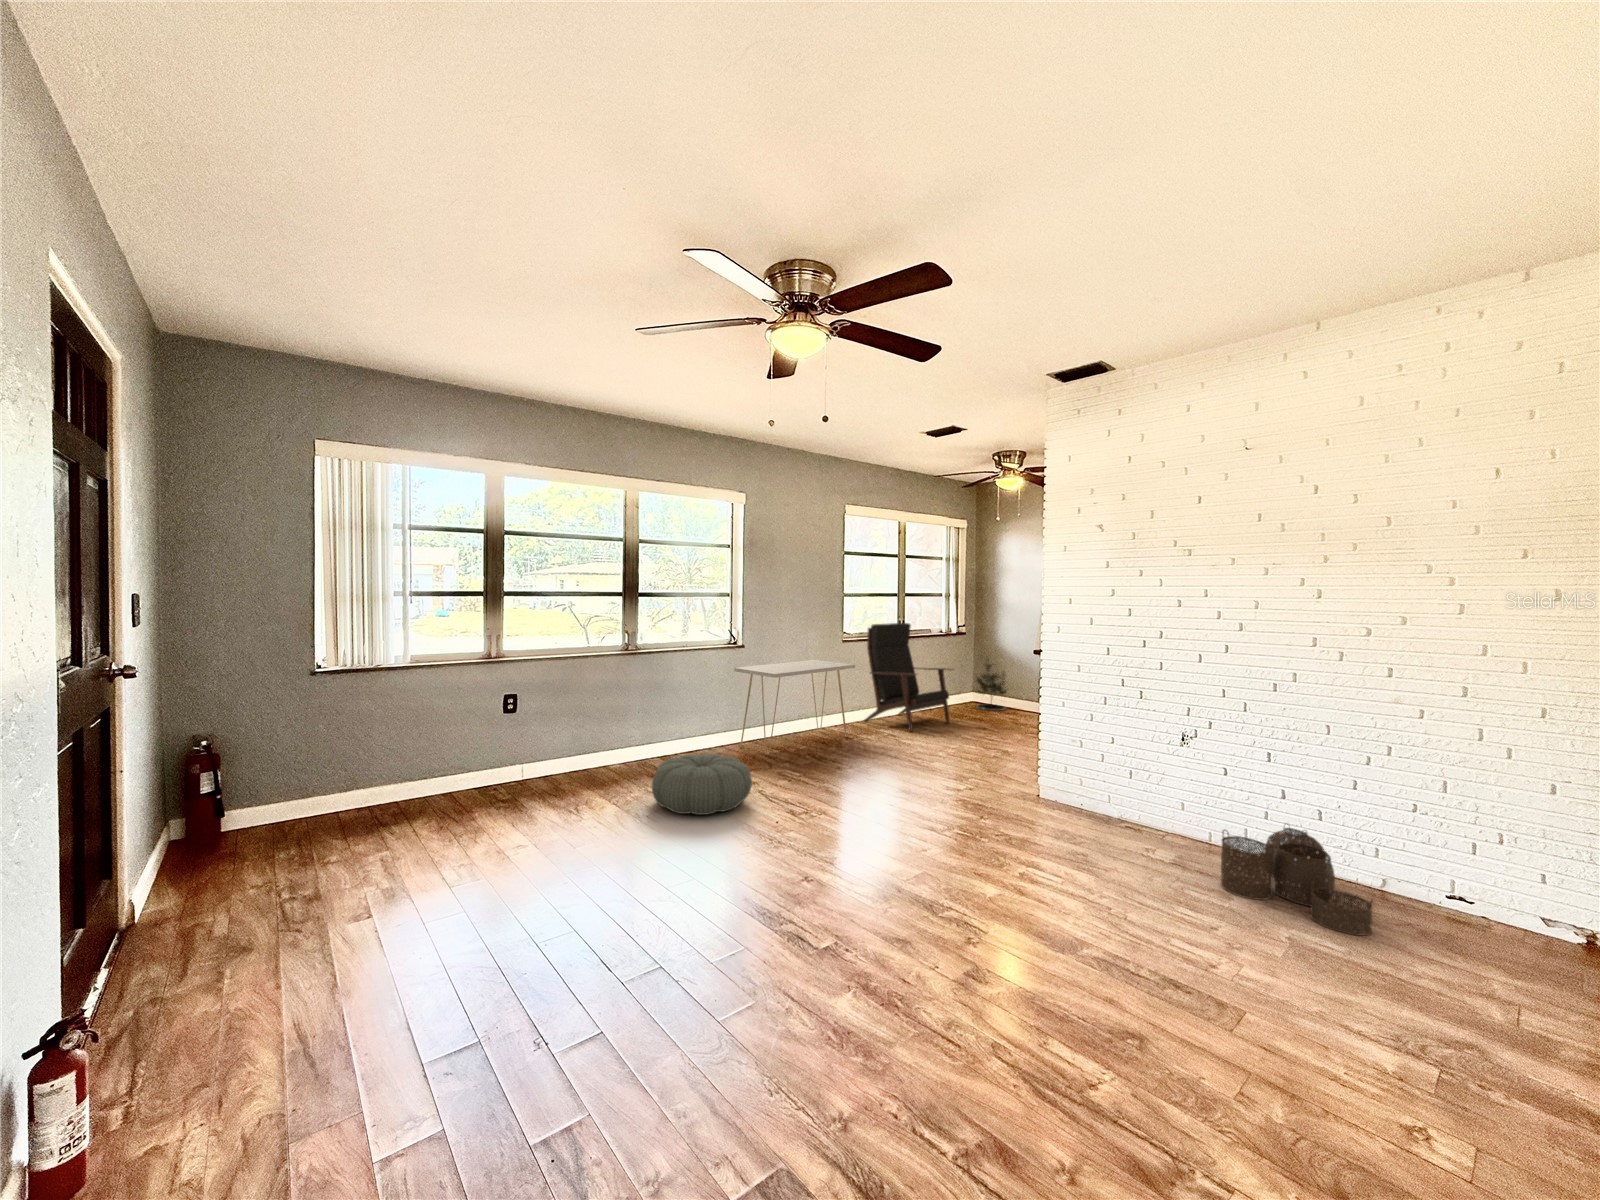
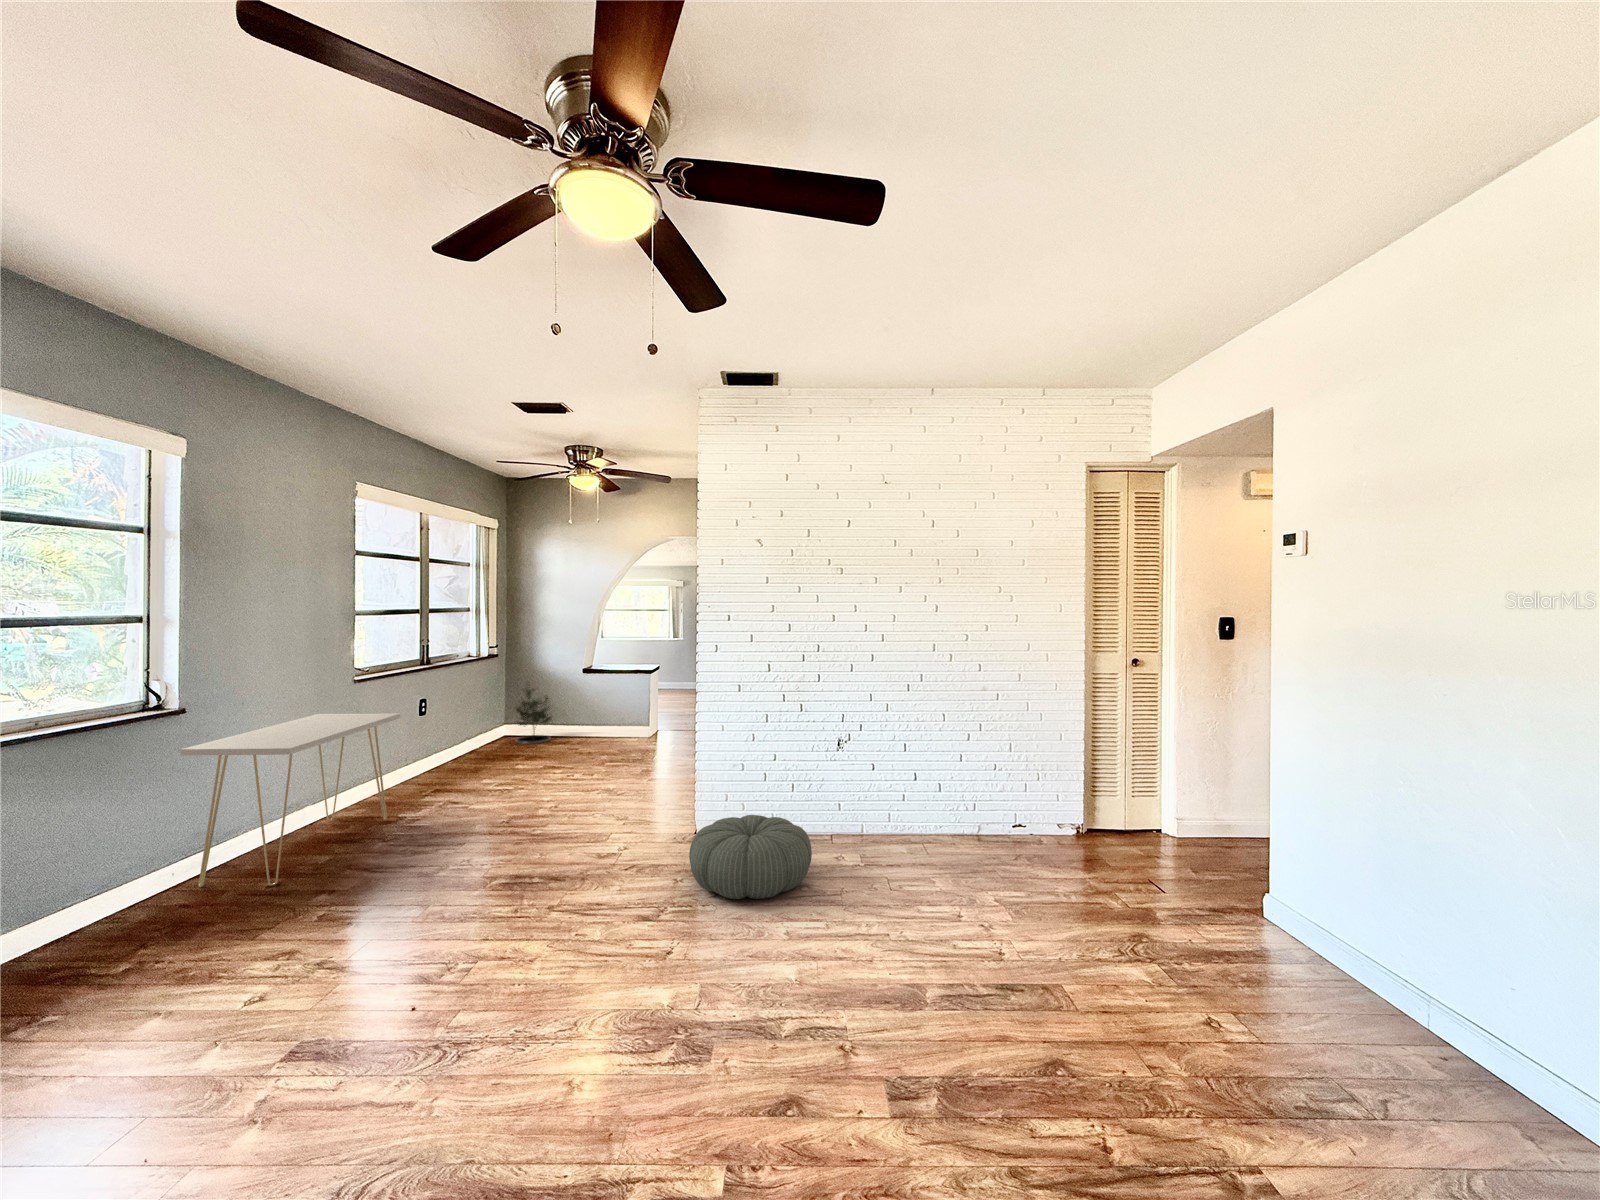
lounge chair: present [864,623,950,732] -> none [386,648,513,791]
pouf: present [652,754,752,815] -> present [689,815,812,899]
woven basket: present [1221,827,1373,935] -> none [913,802,1026,884]

